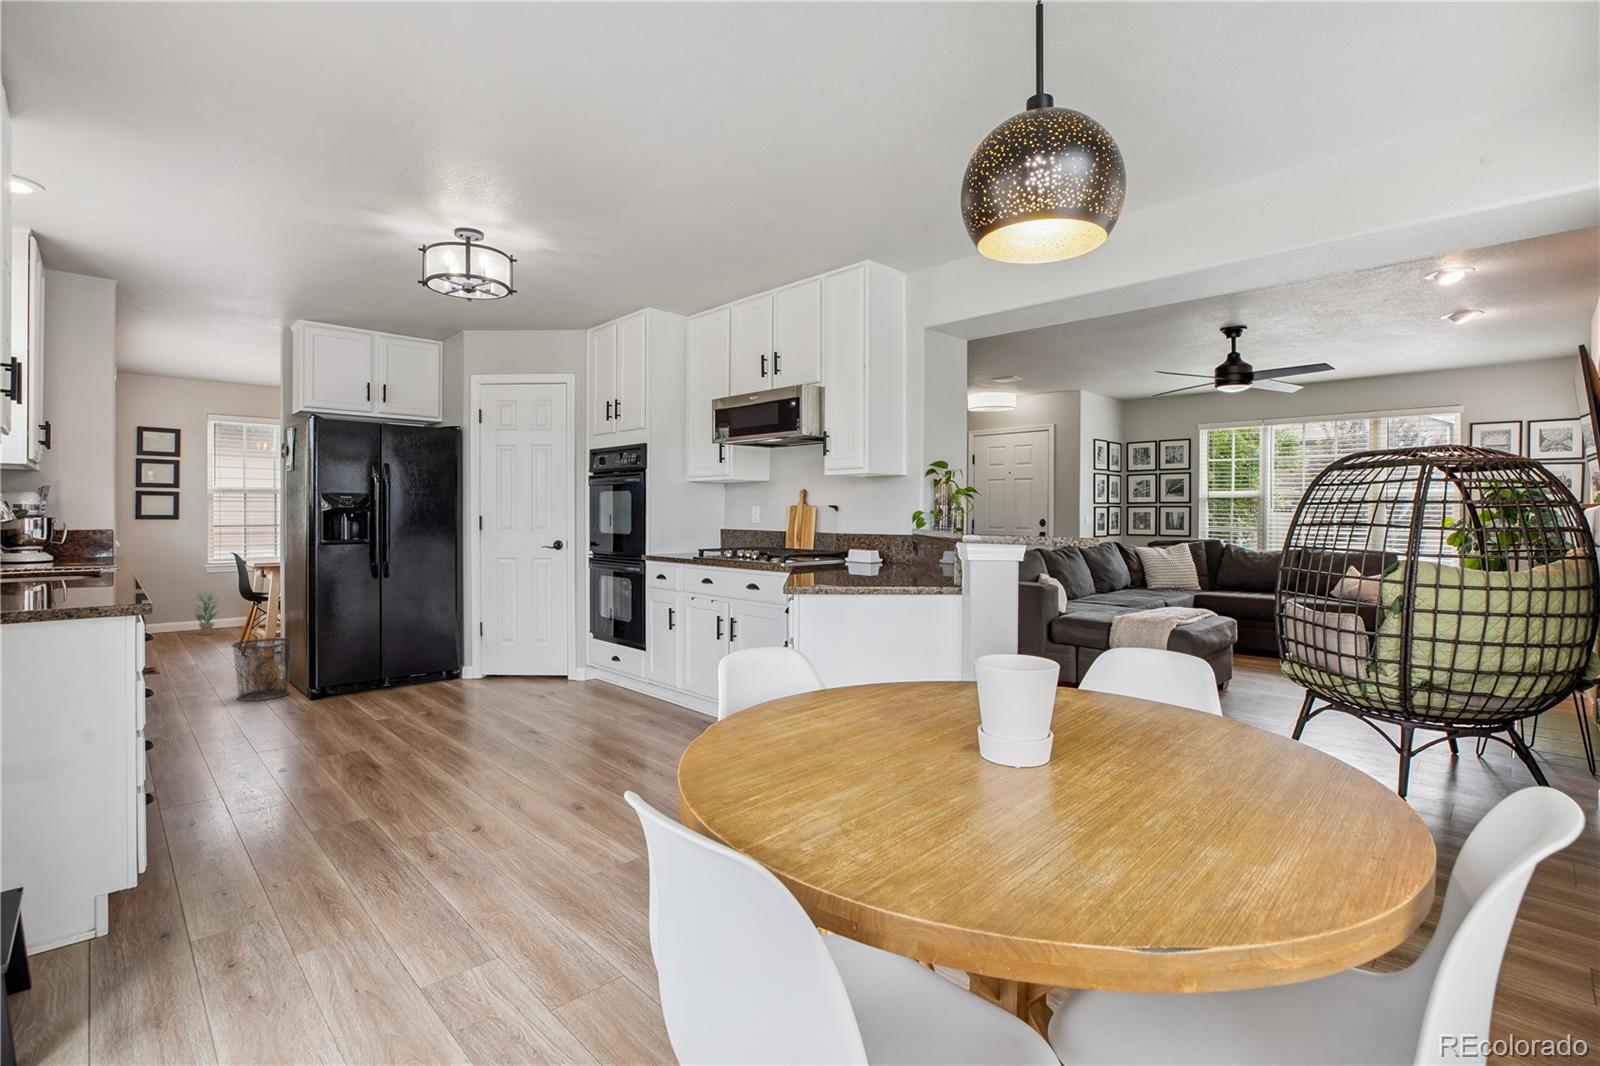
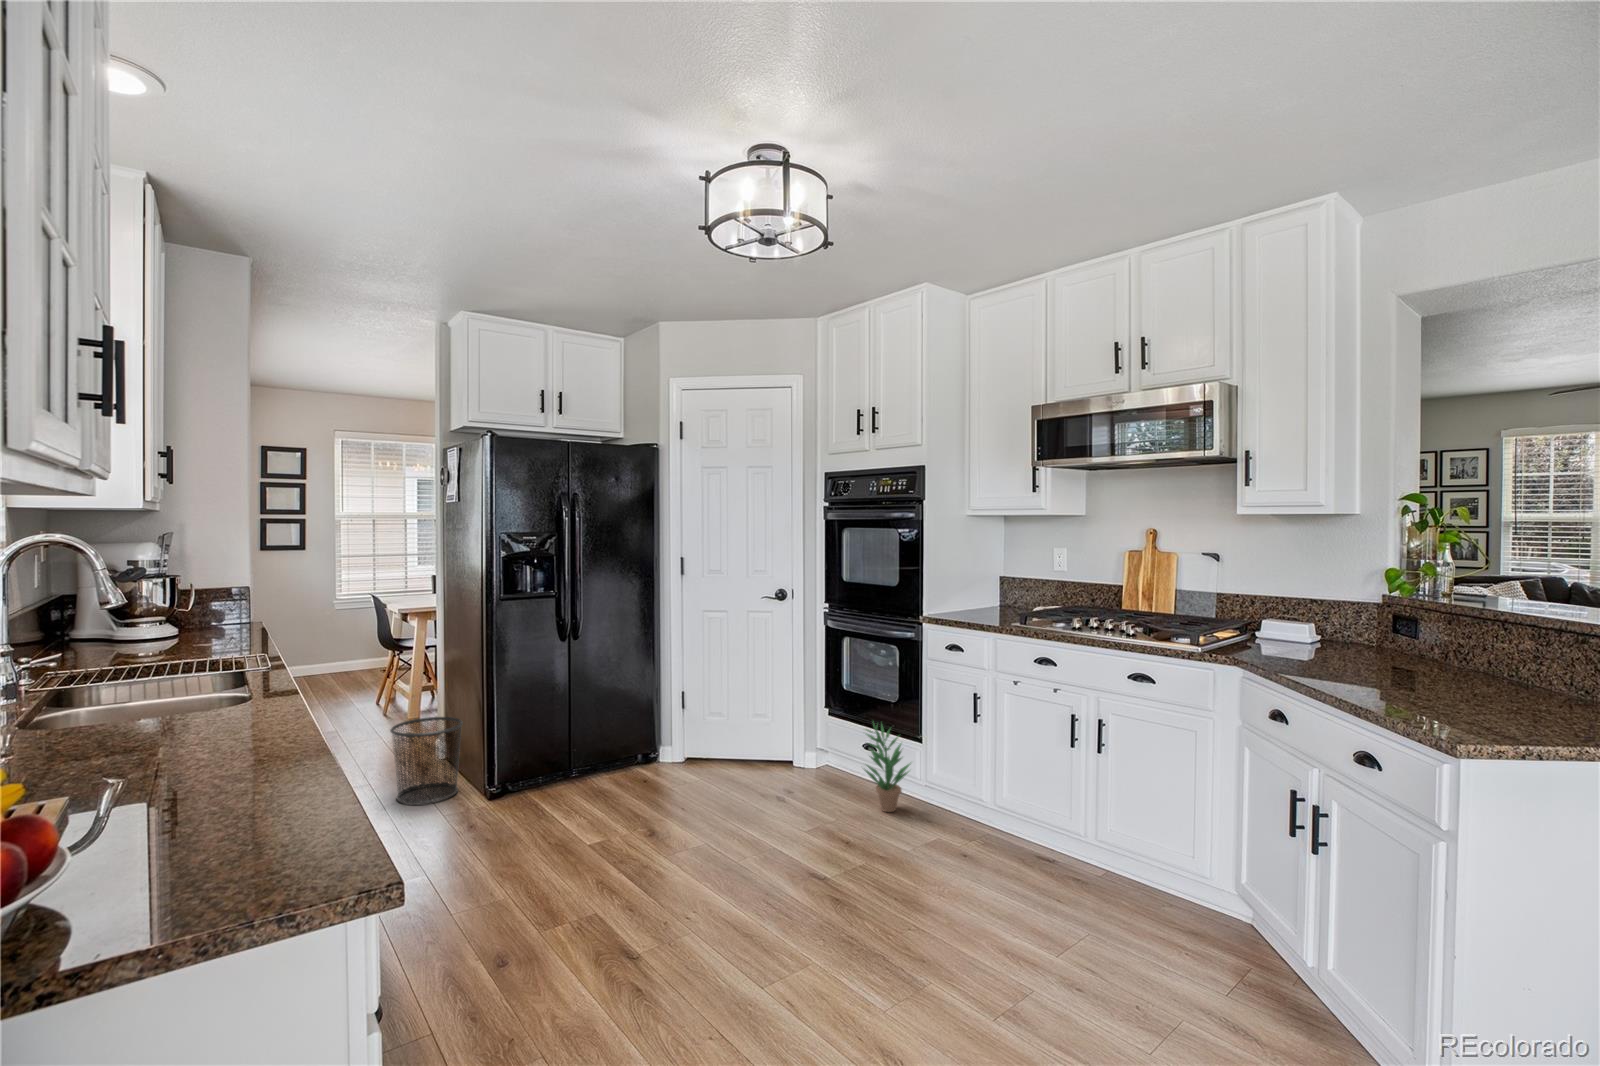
potted plant: present [196,595,217,635] -> present [864,723,910,812]

